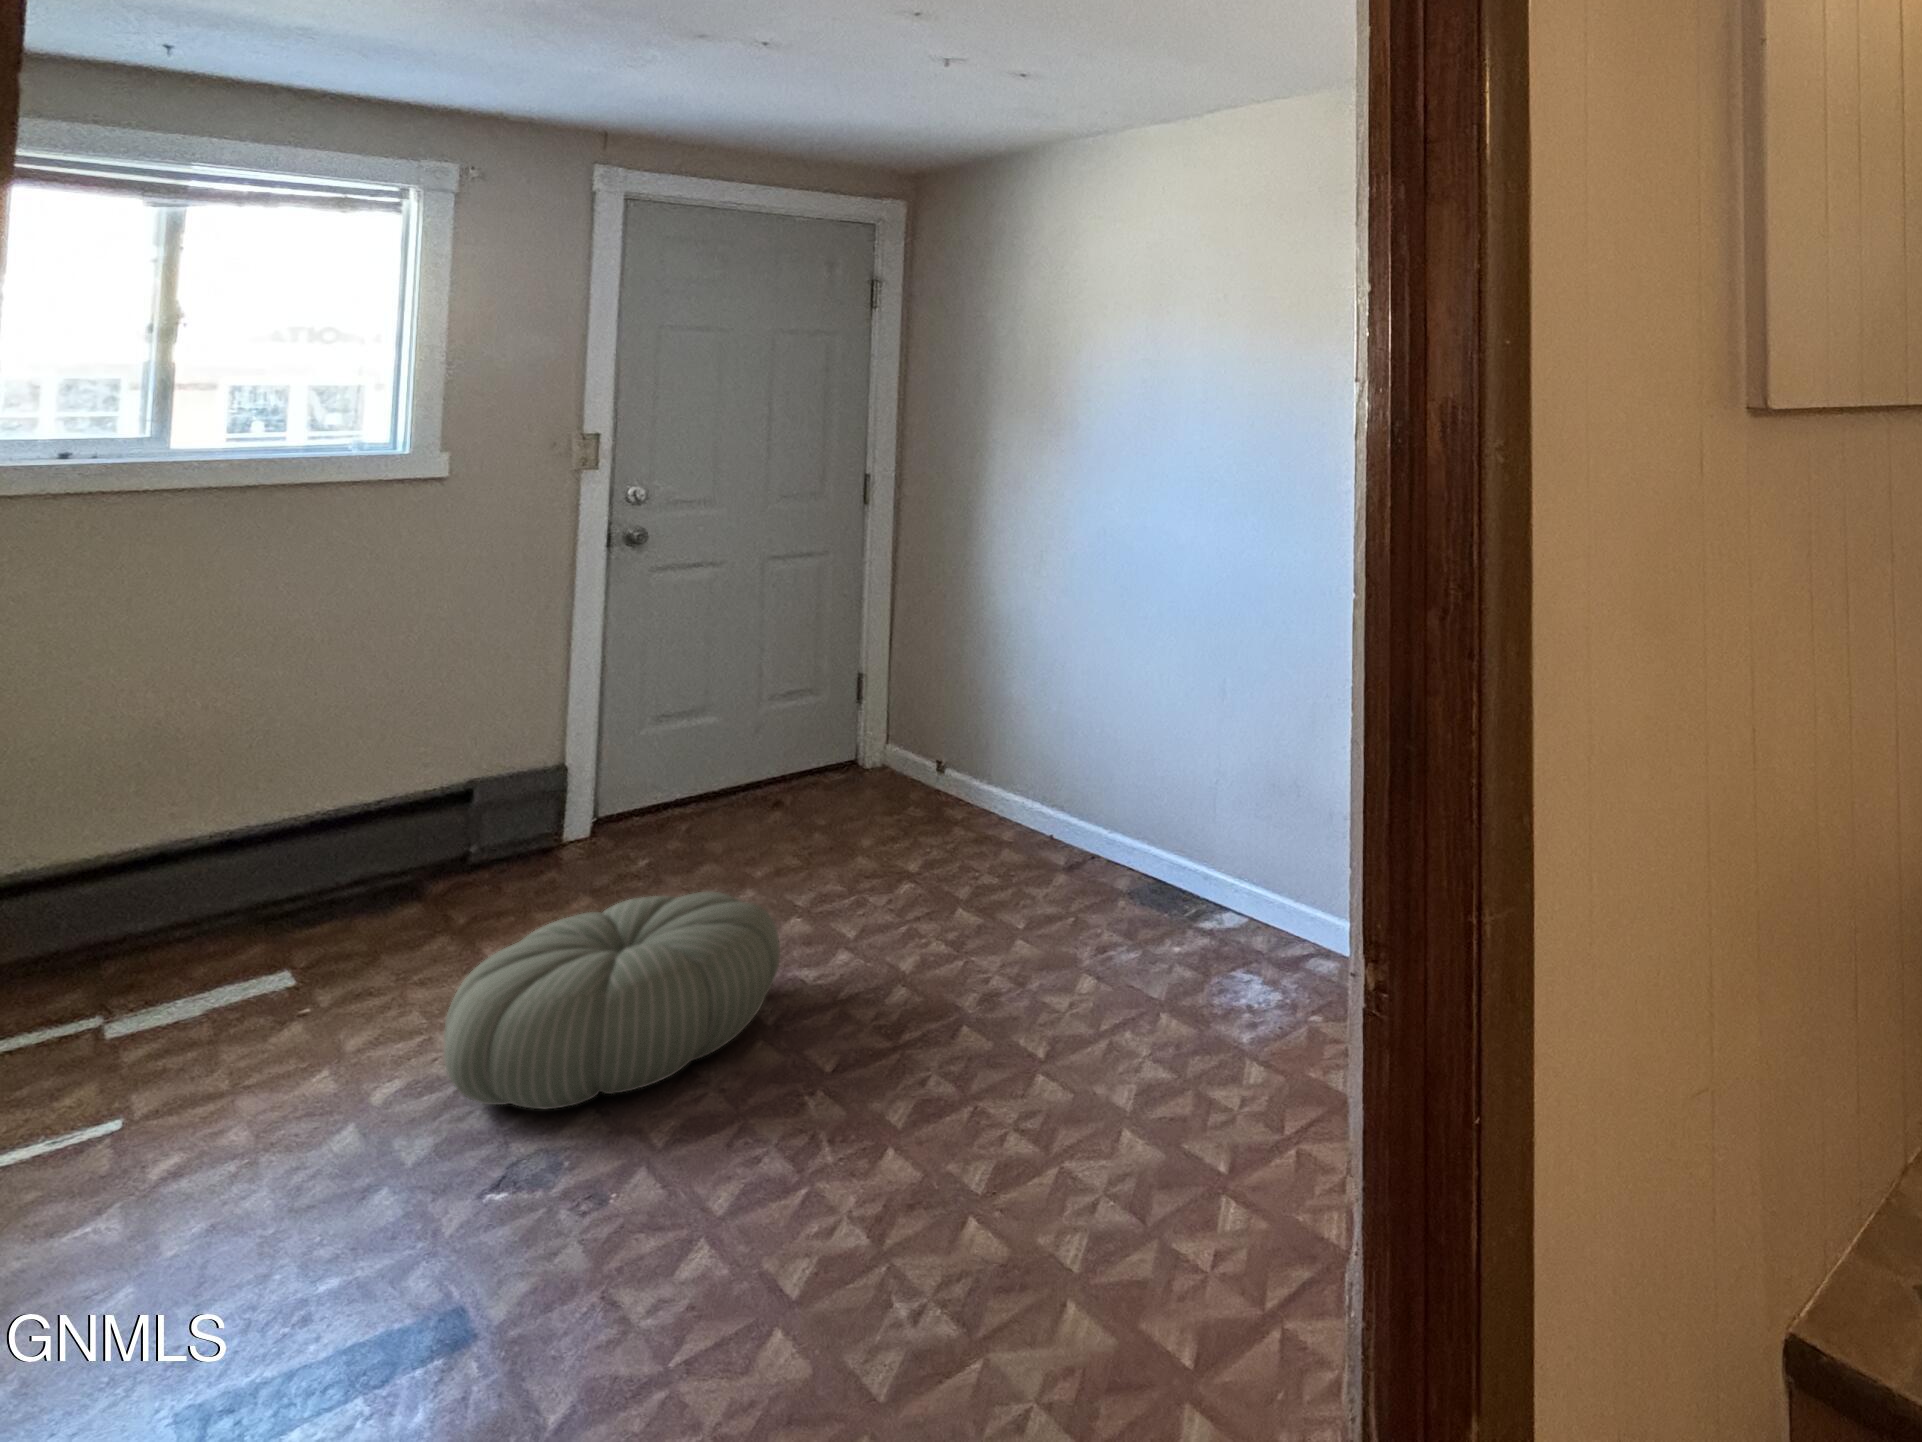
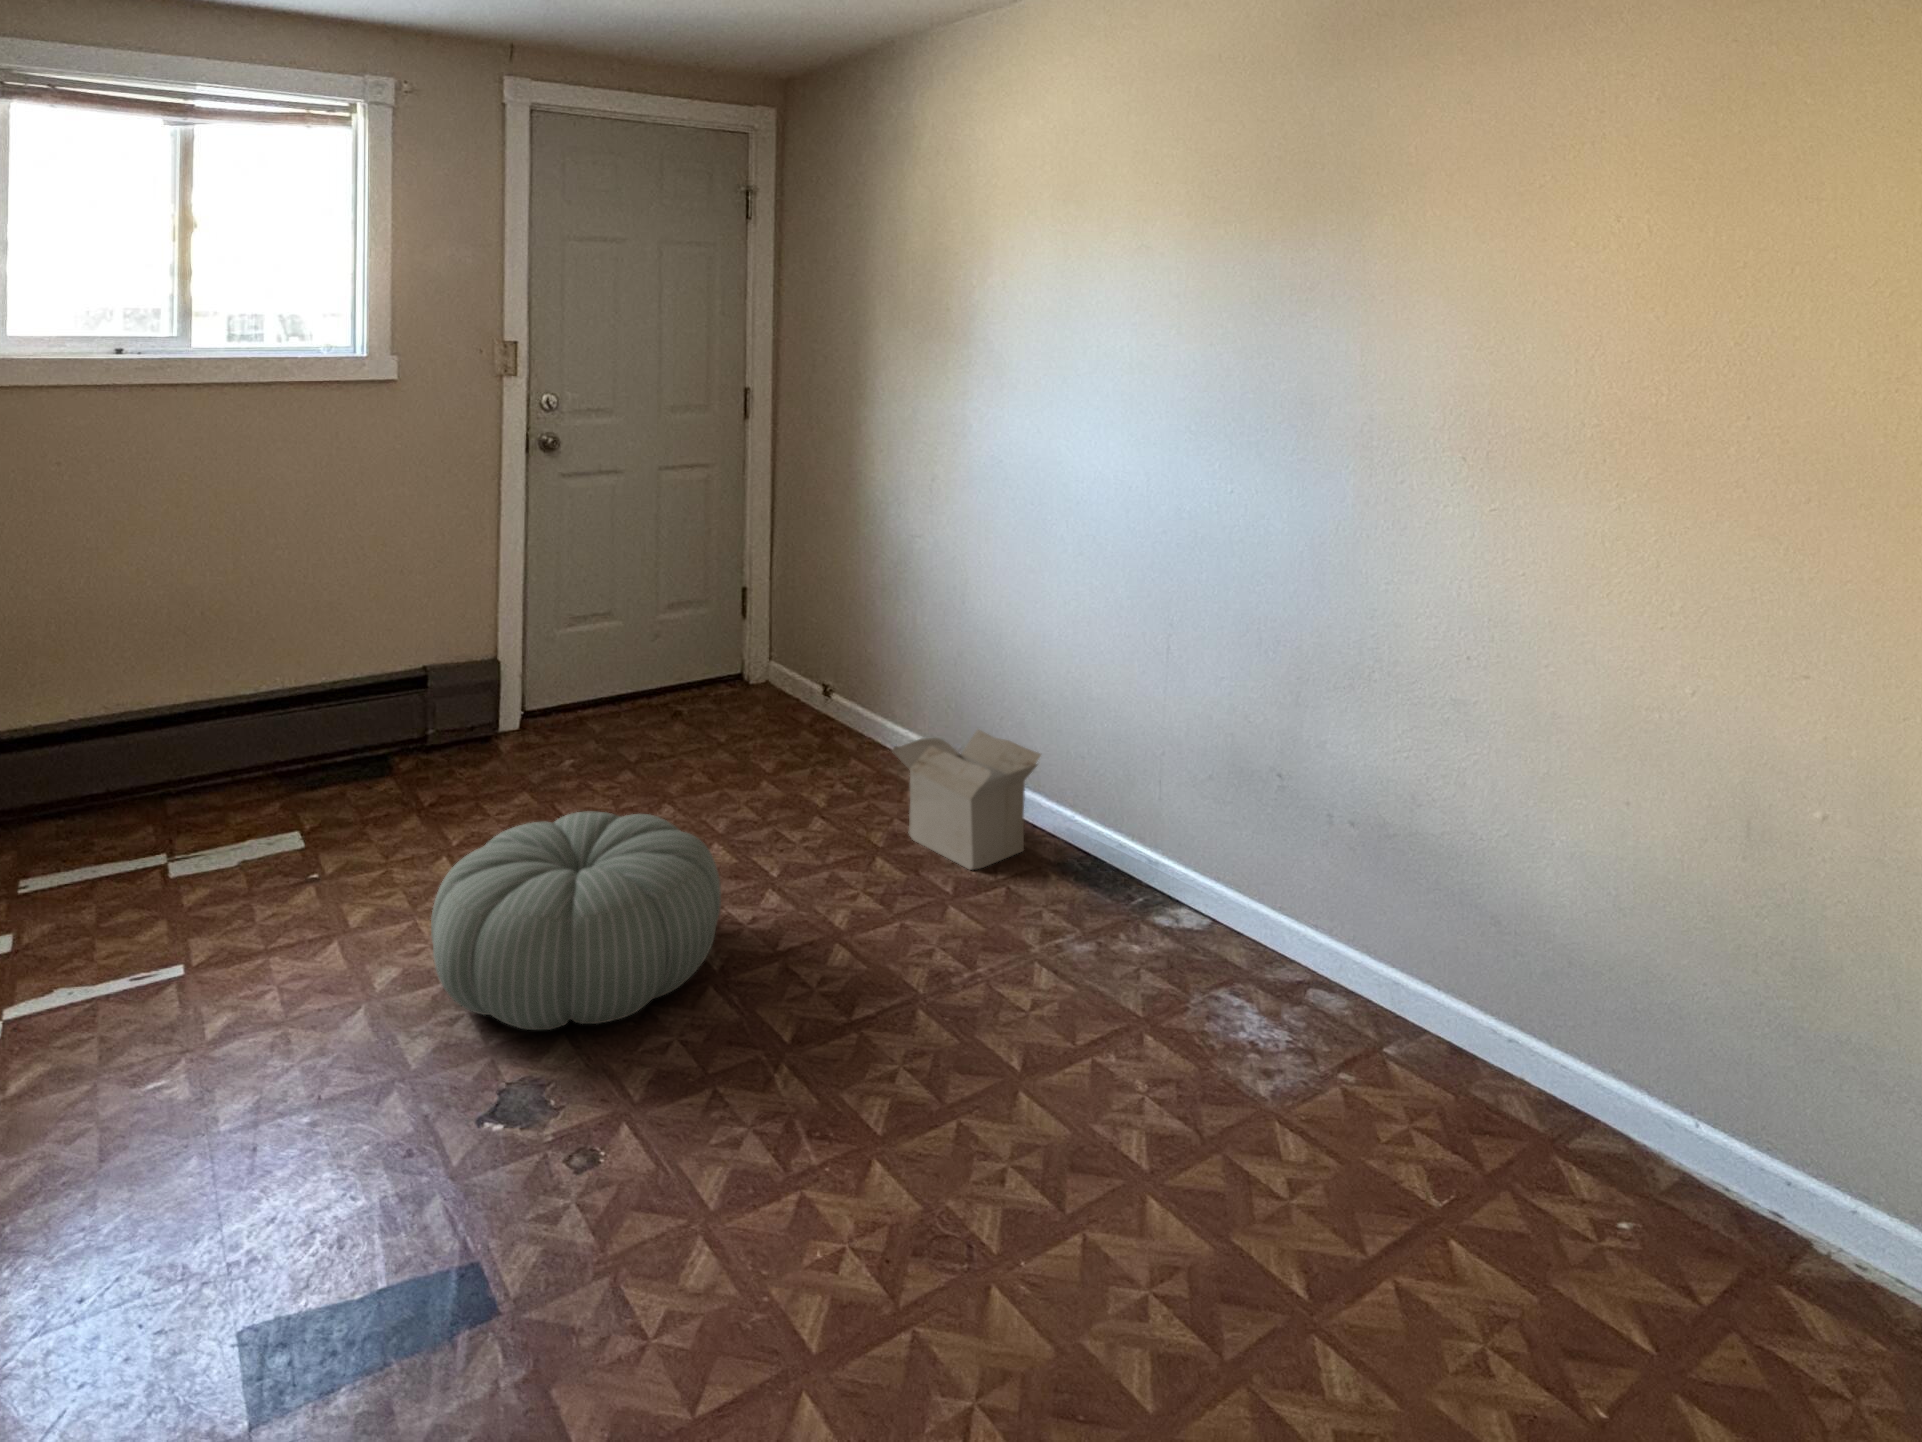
cardboard box: none [982,780,1120,906] -> present [893,729,1041,870]

